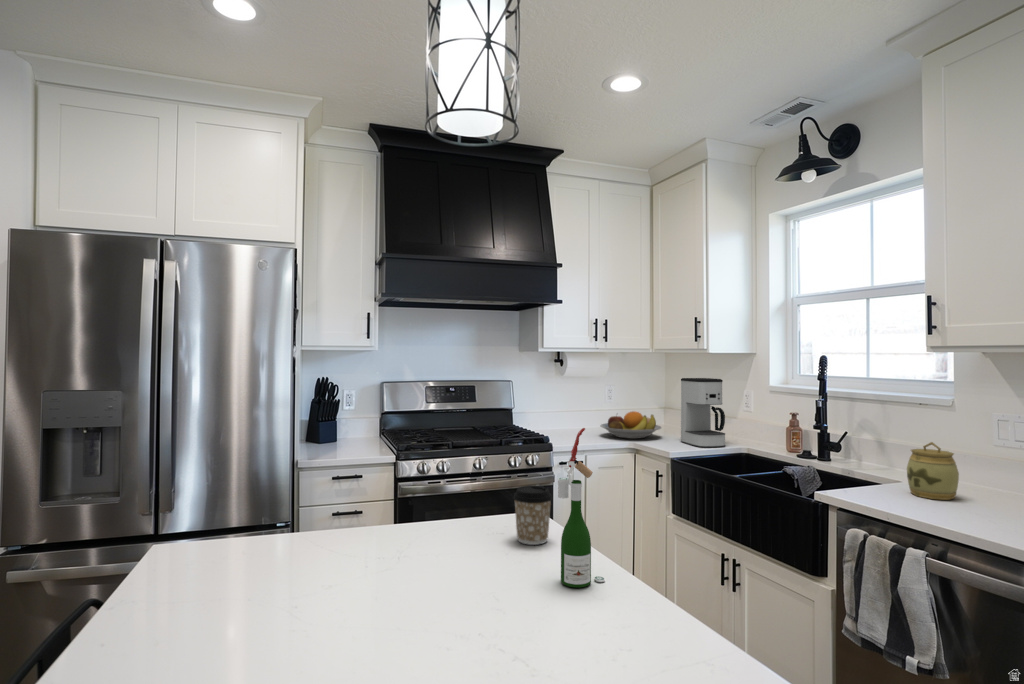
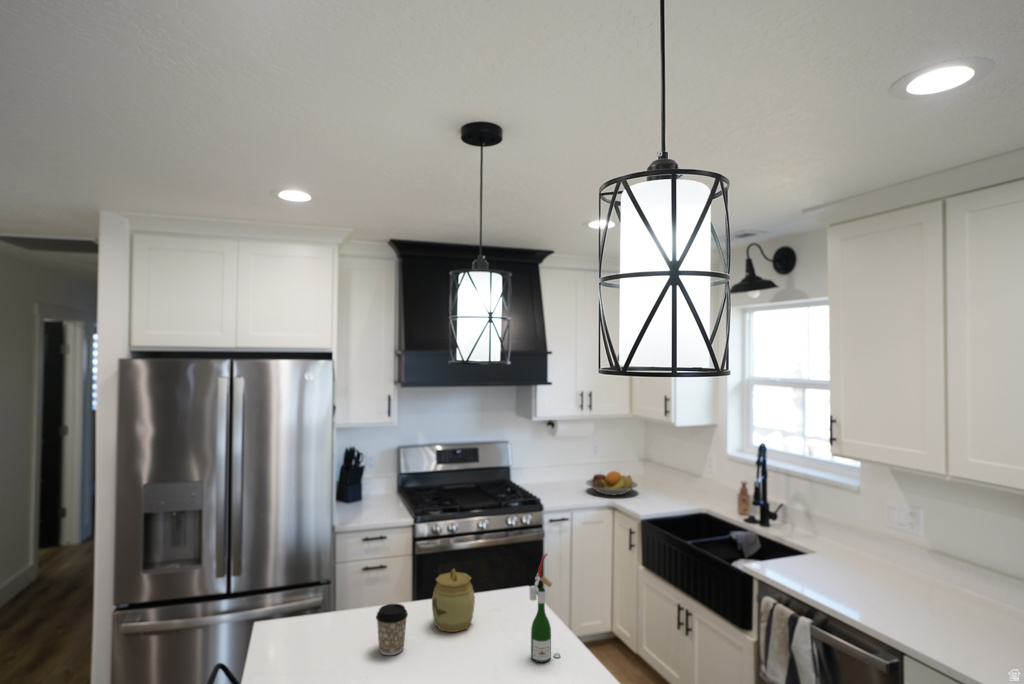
coffee maker: present [681,378,725,447] -> none [653,445,690,507]
jar: present [907,442,959,500] -> present [432,569,475,632]
coffee cup: present [513,486,552,545] -> present [376,604,408,655]

